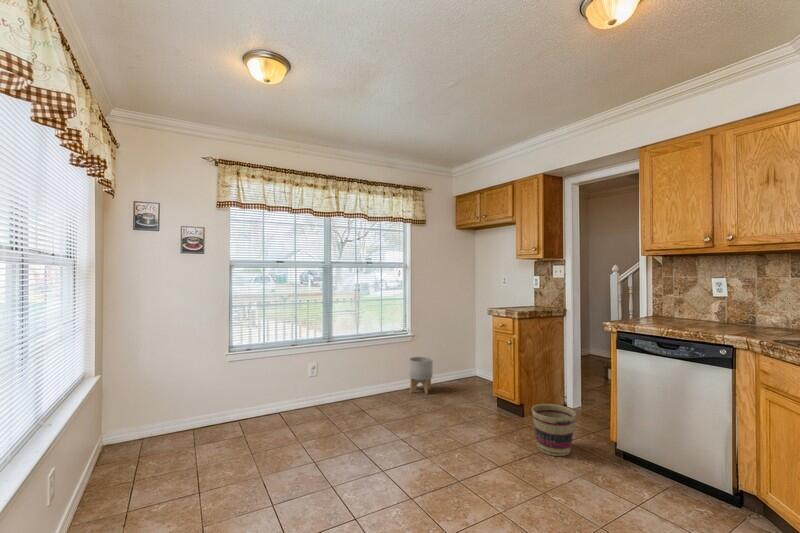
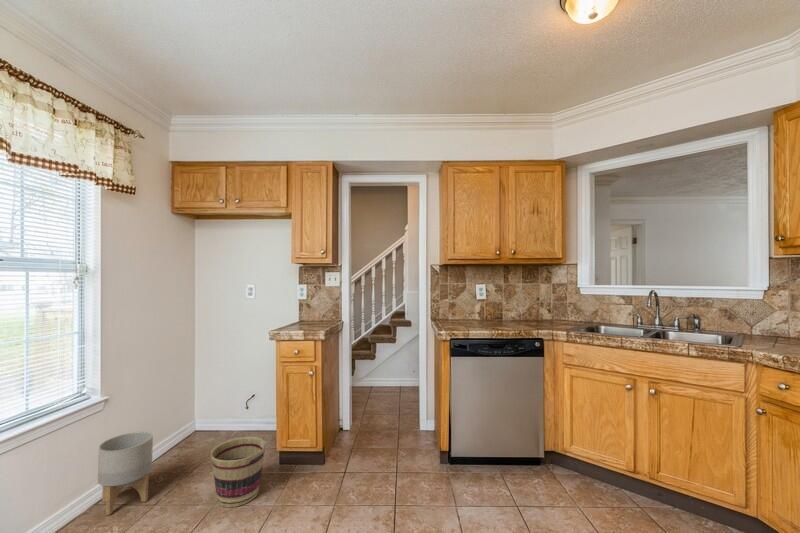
basket: present [532,404,576,456] -> present [211,437,266,507]

